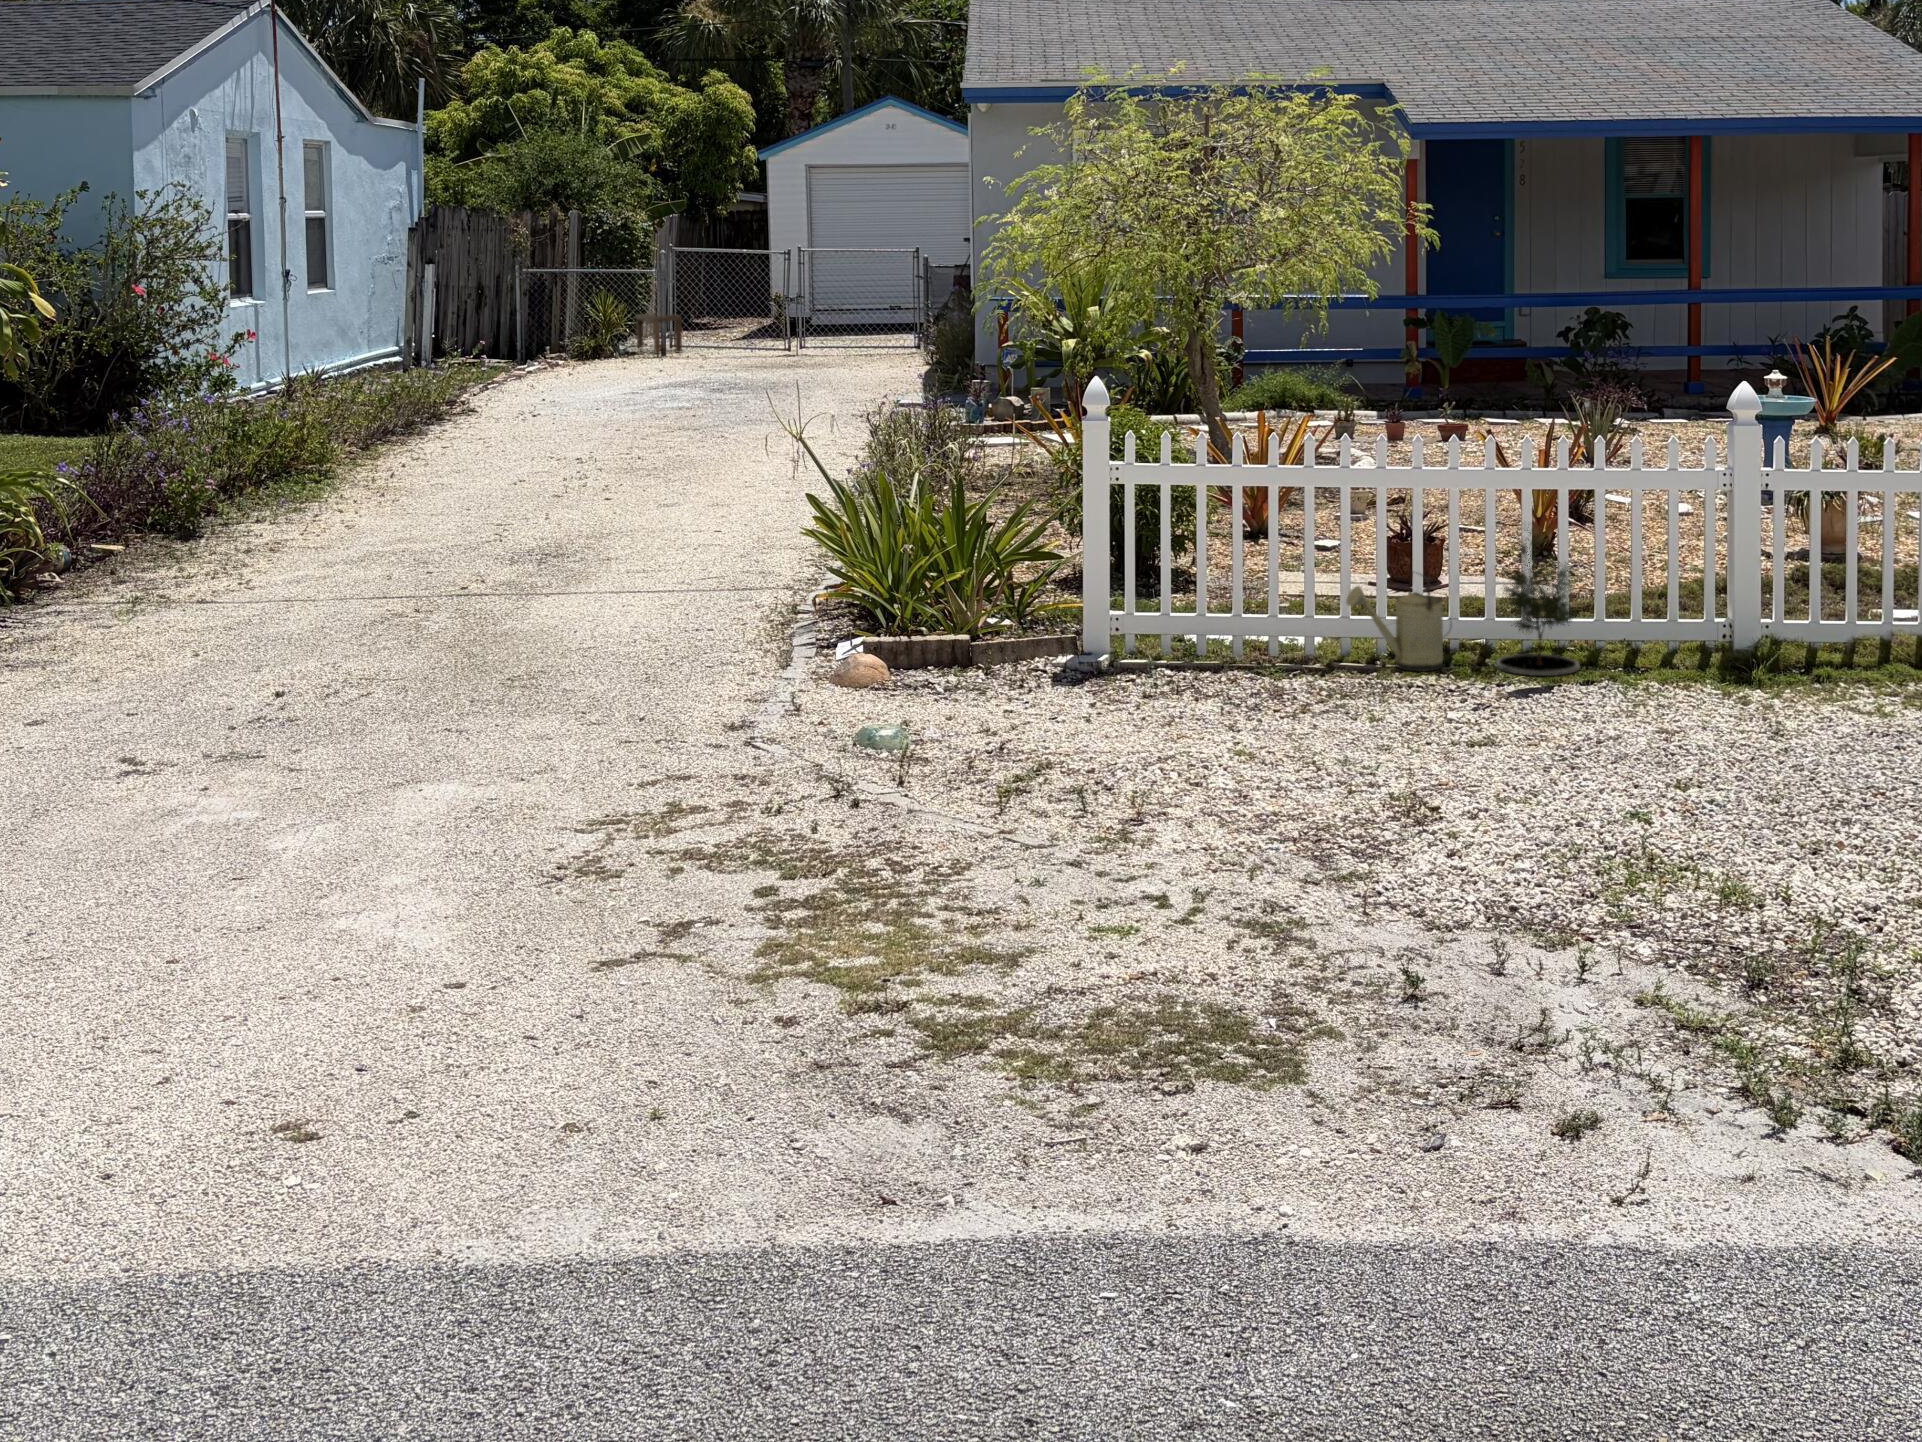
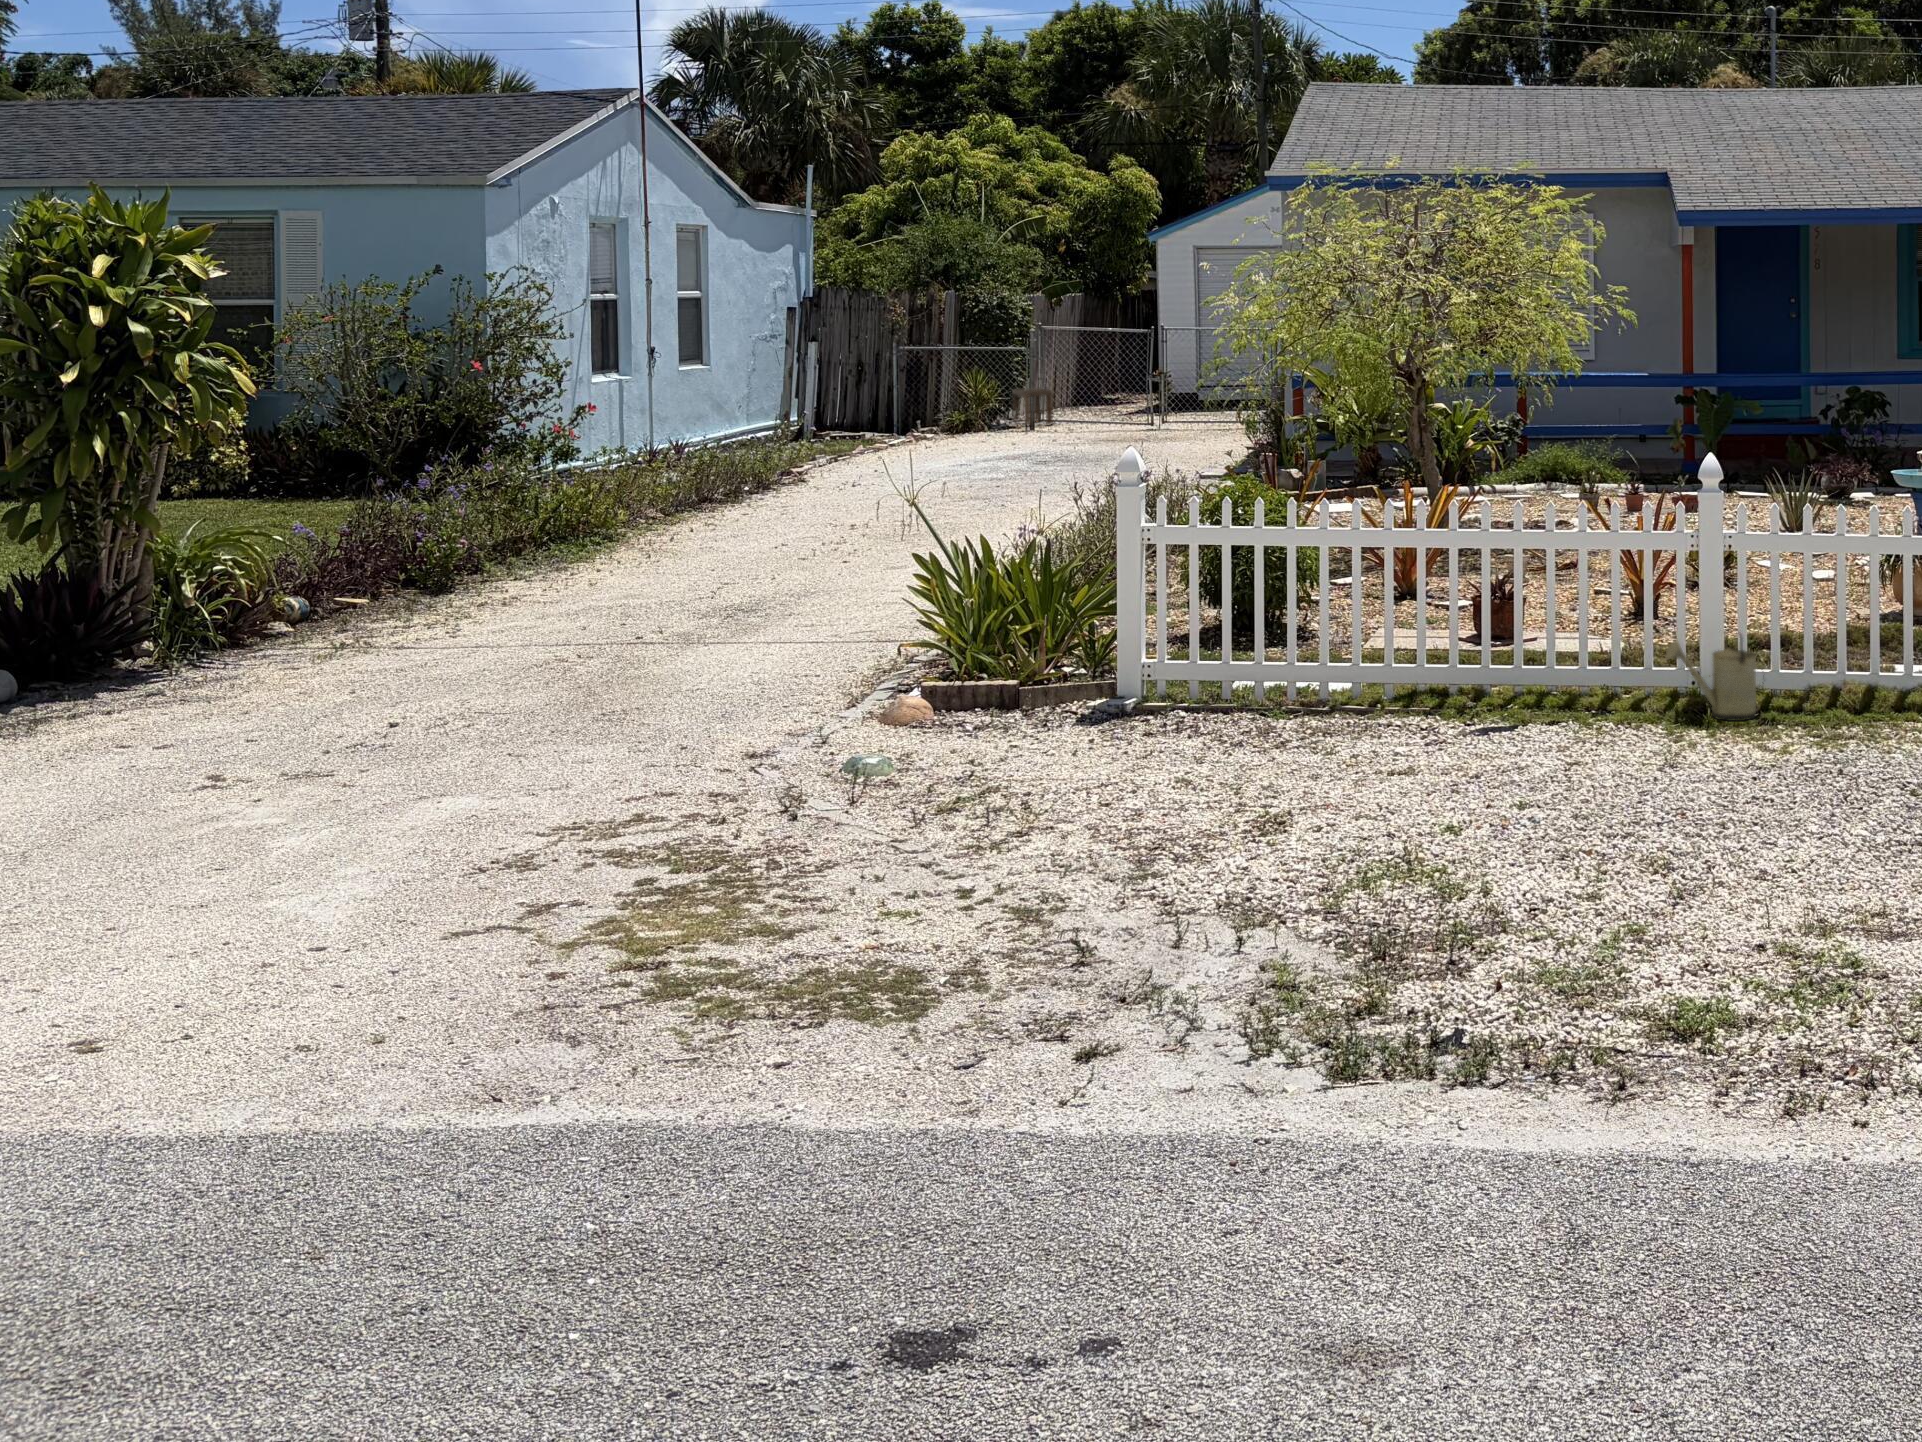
potted tree: present [1496,530,1580,676] -> none [1472,579,1557,721]
watering can: present [1346,573,1452,671] -> present [1666,631,1756,721]

